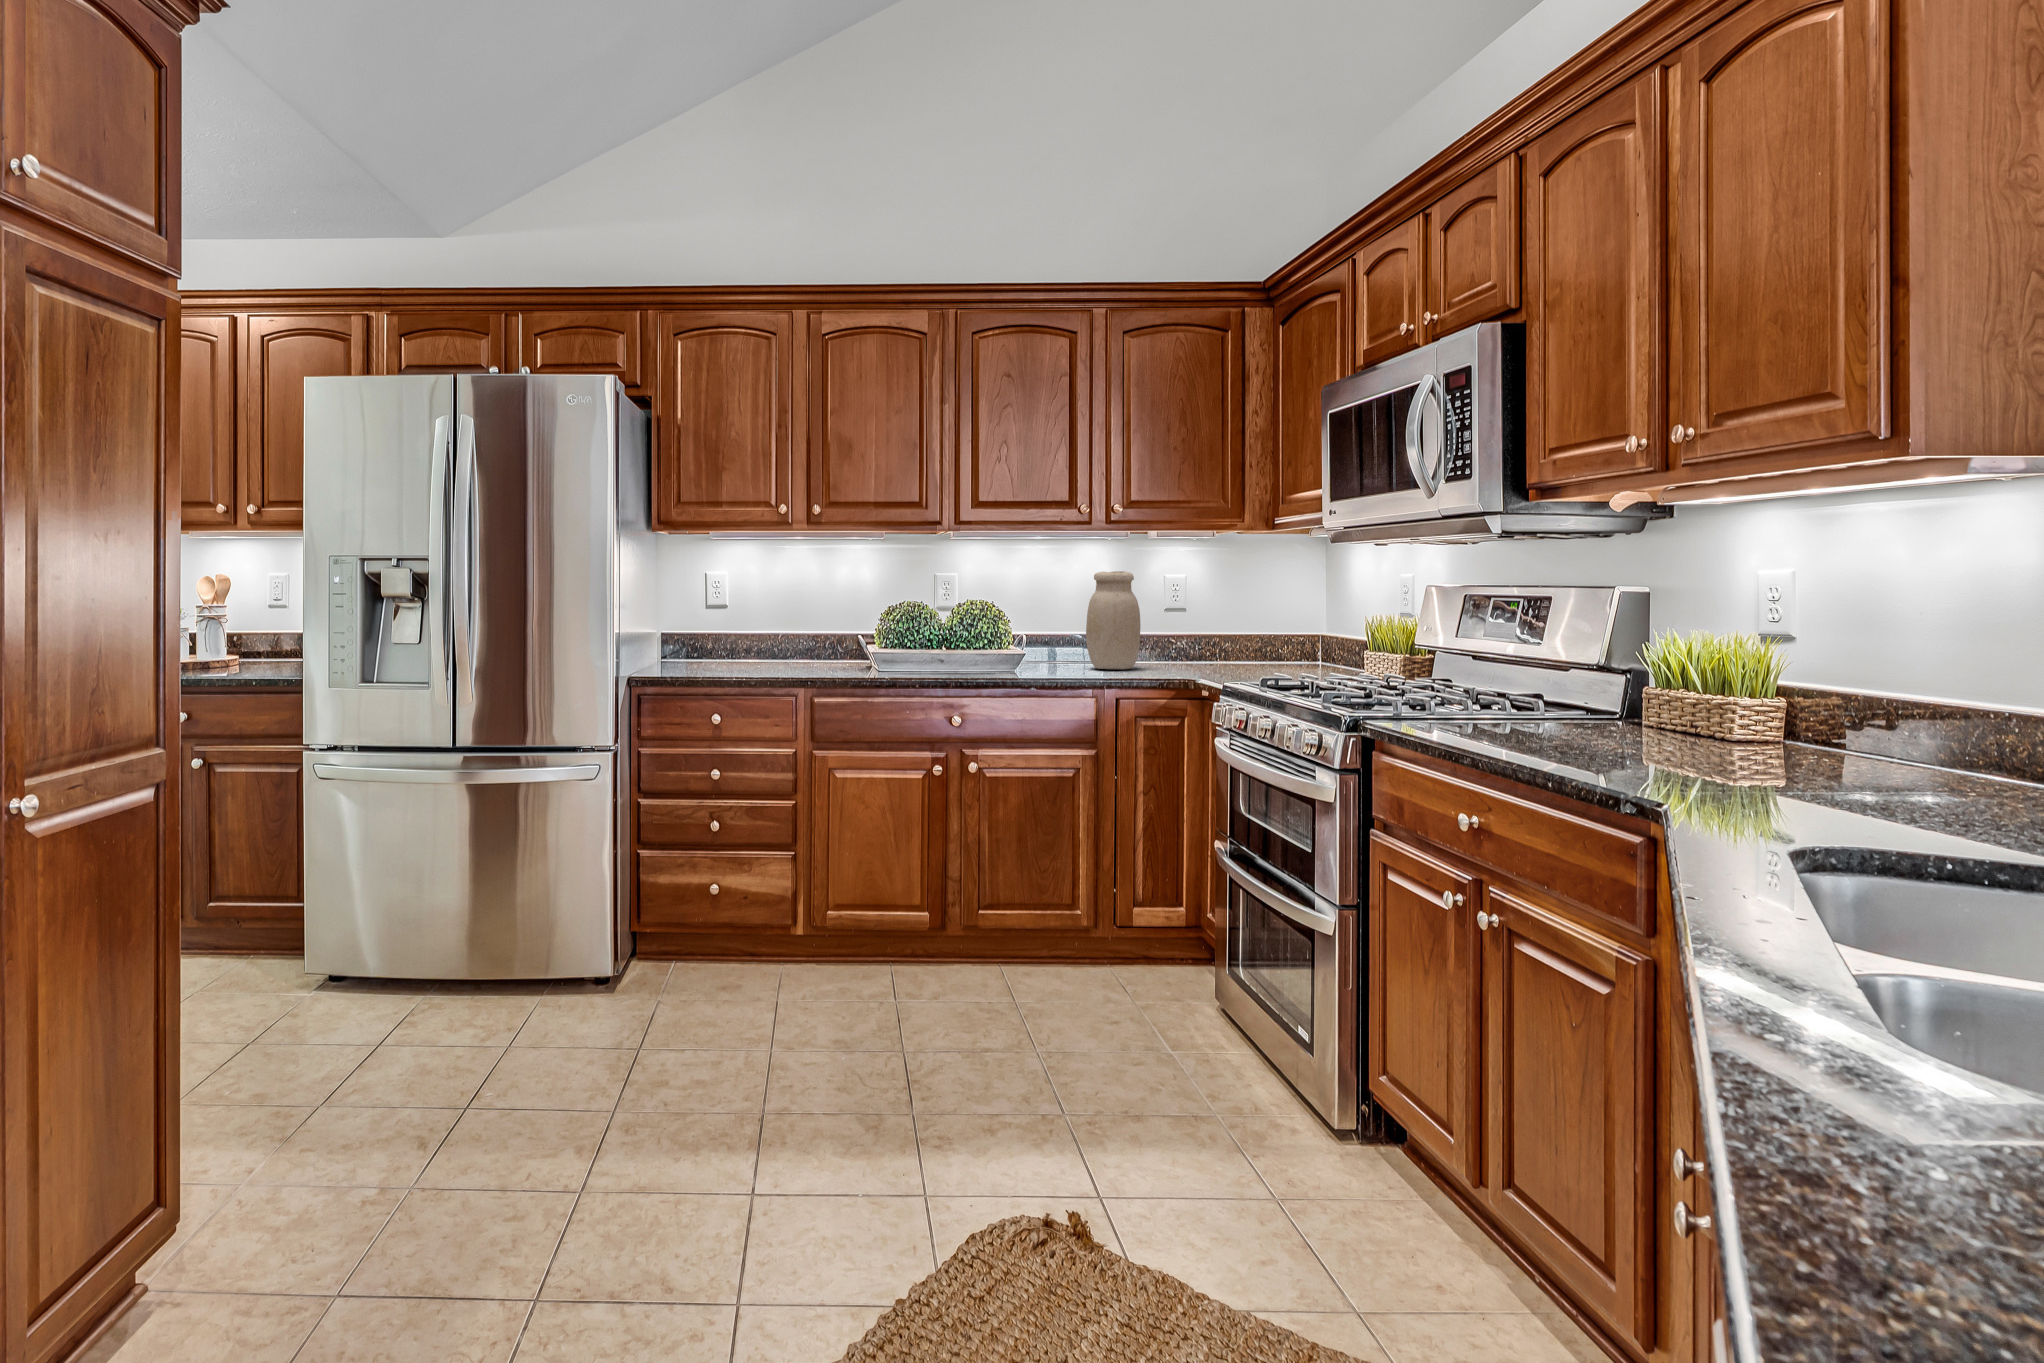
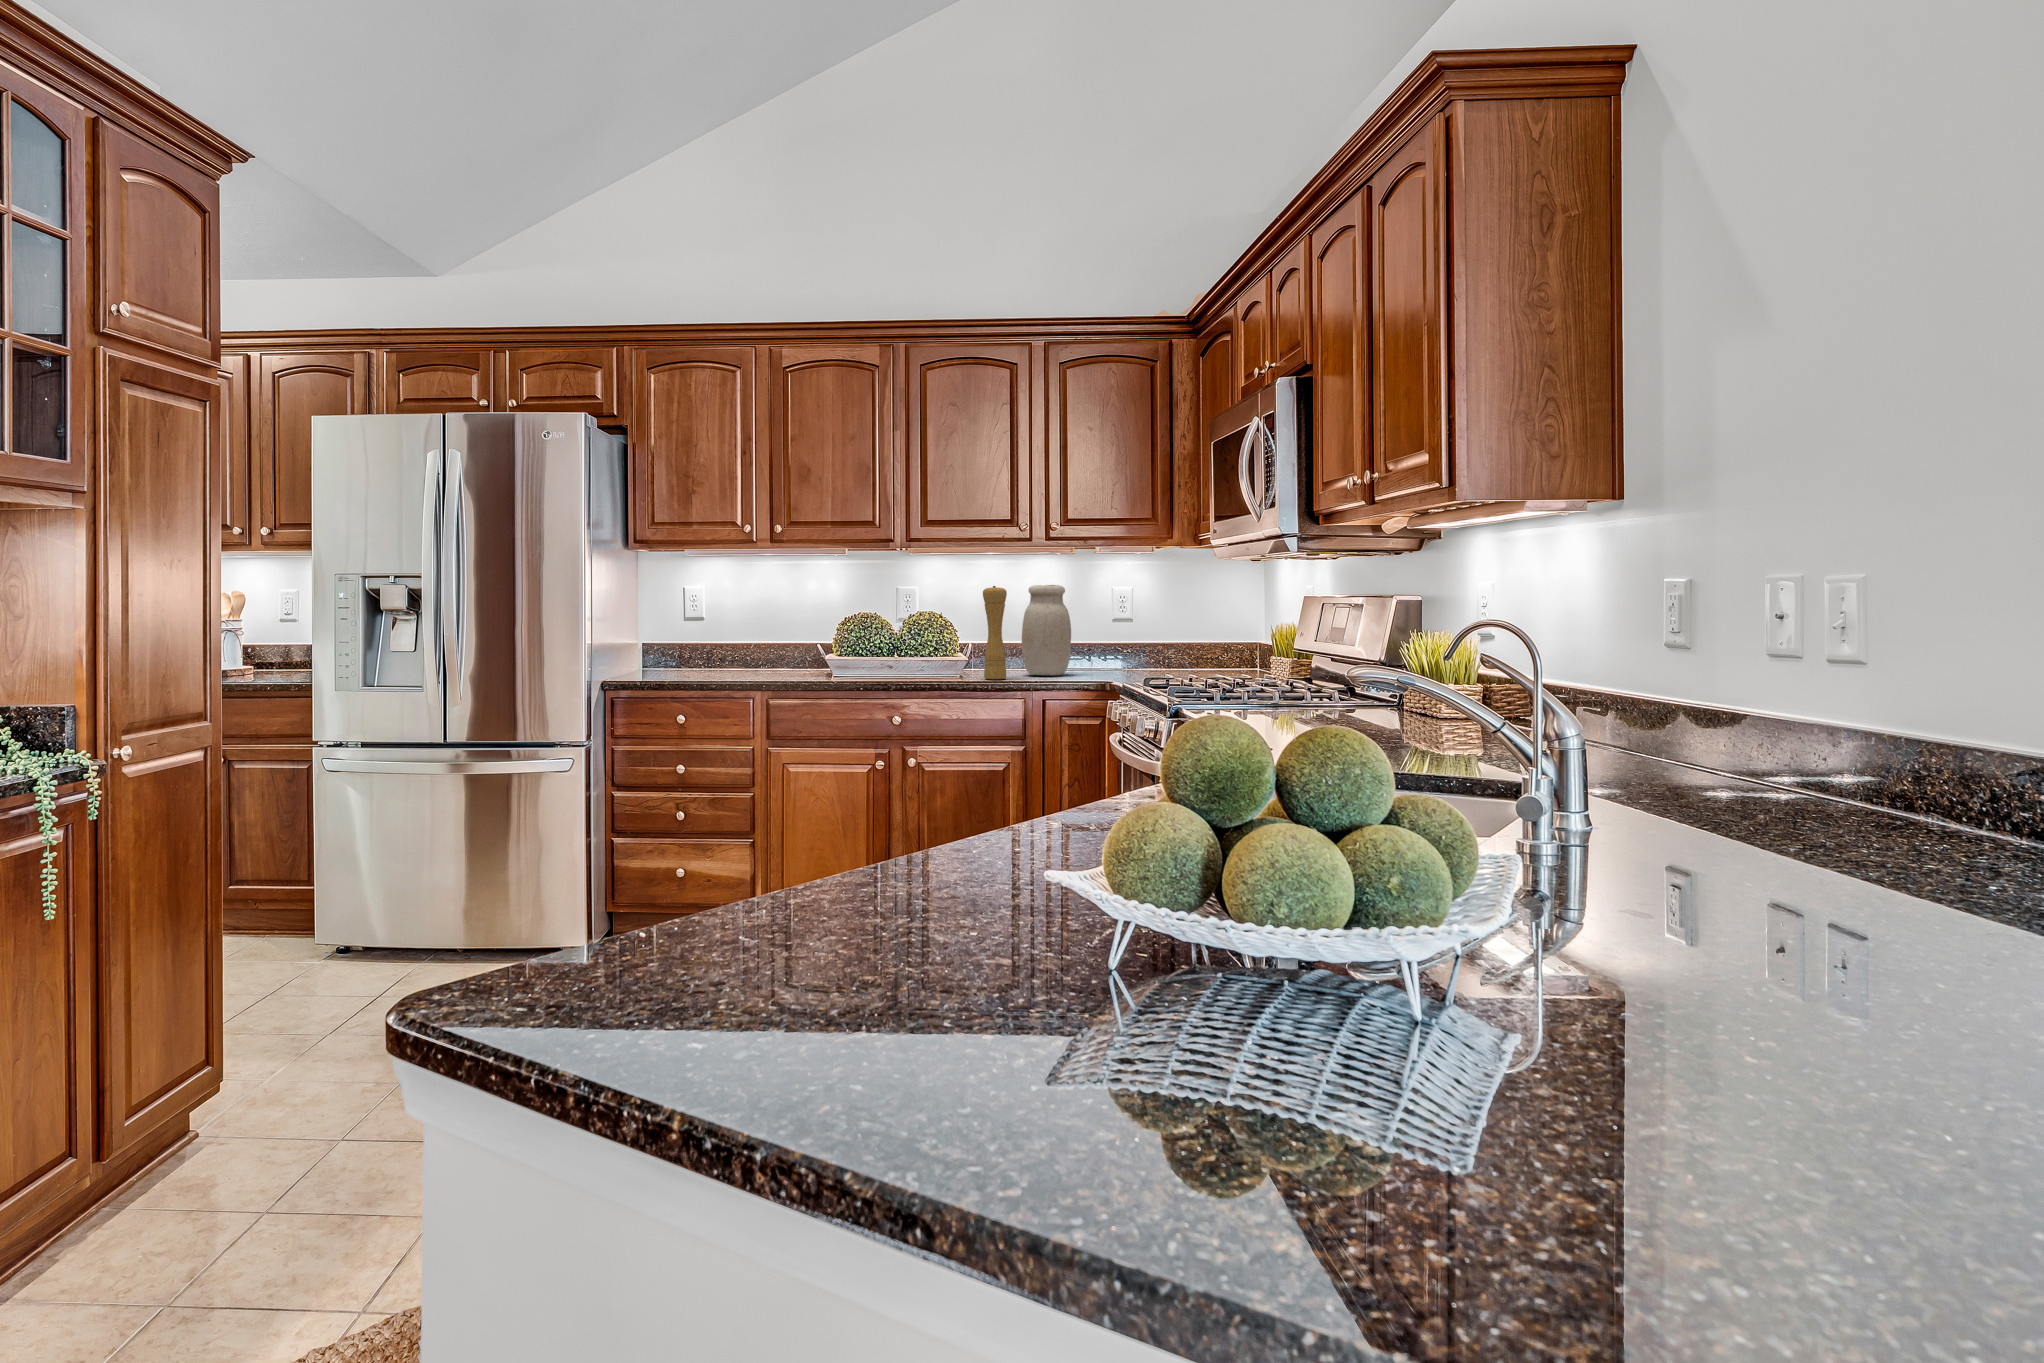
pepper mill: none [1050,572,1077,674] -> present [983,586,1007,679]

